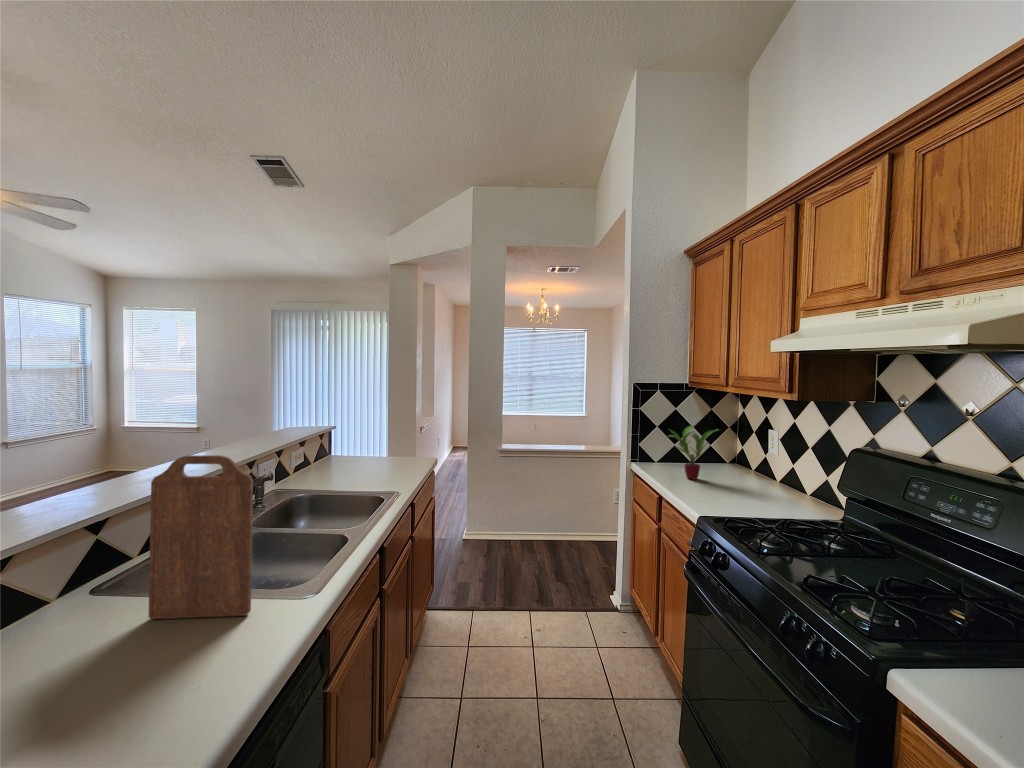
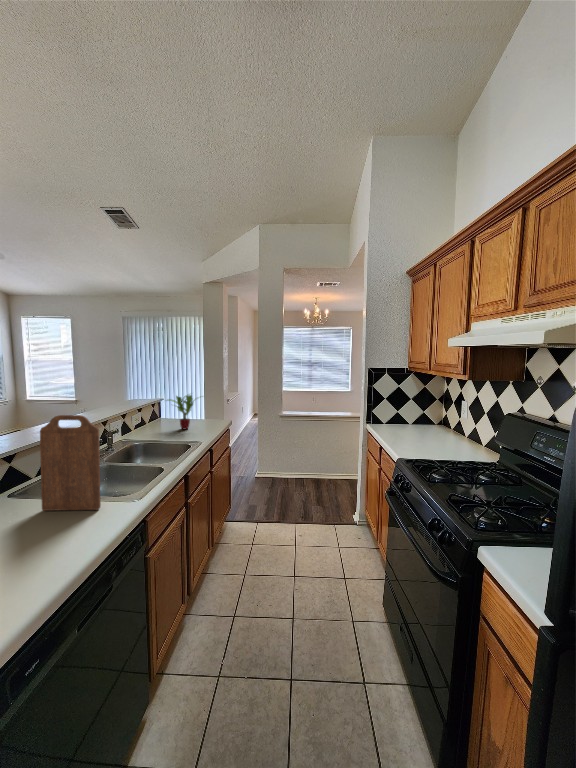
potted plant: present [667,425,719,480] -> present [168,395,194,429]

